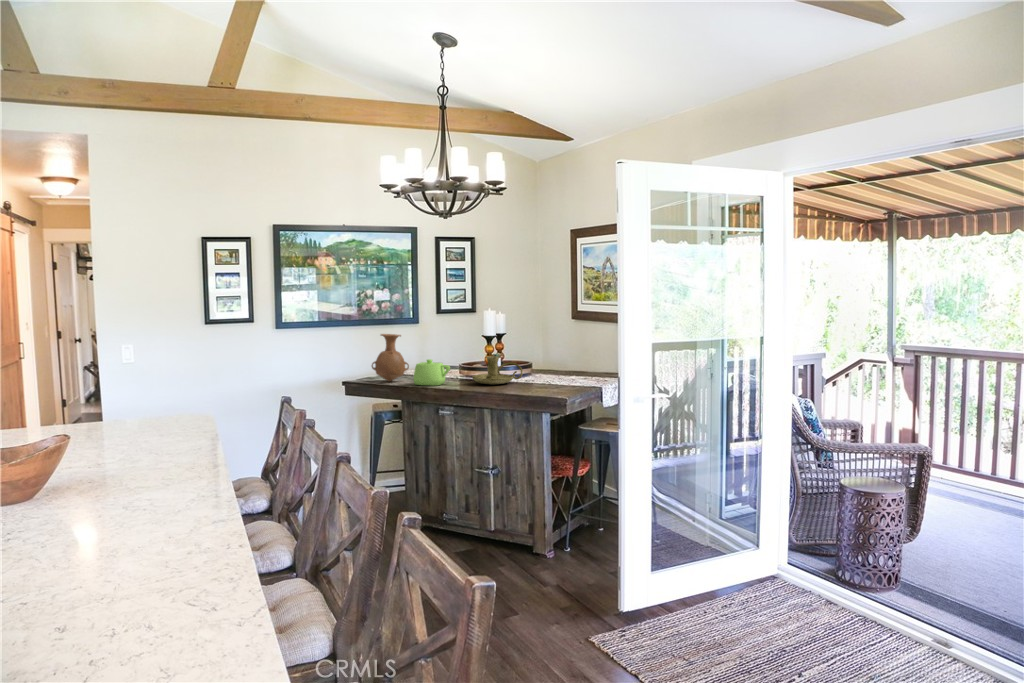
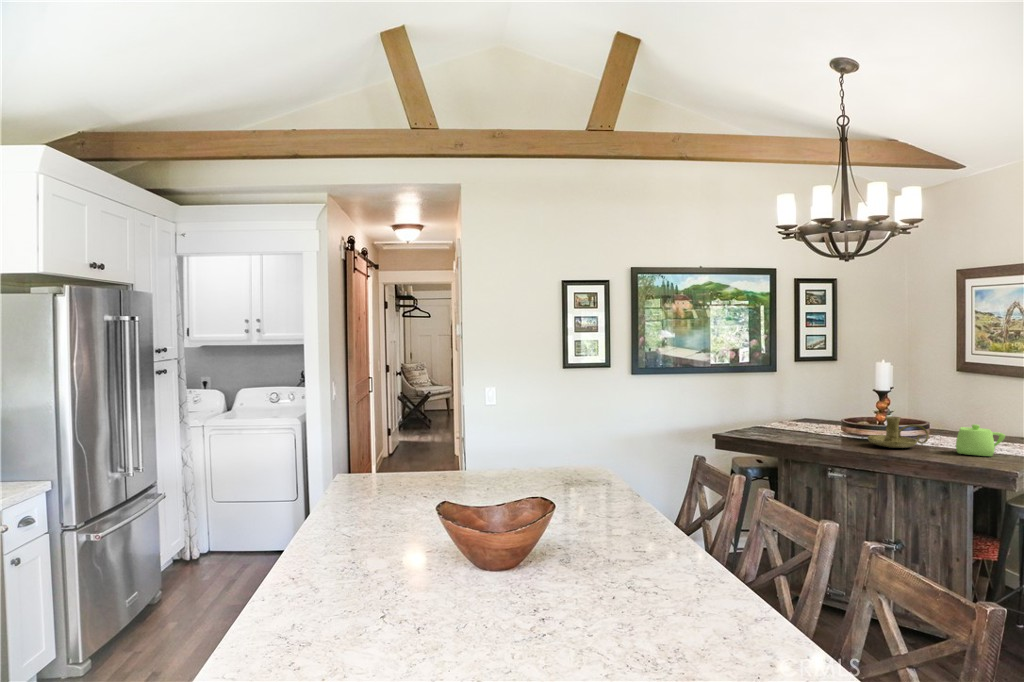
vase: present [372,334,409,382] -> none [747,385,787,437]
teapot: present [414,359,450,386] -> present [956,425,1005,456]

